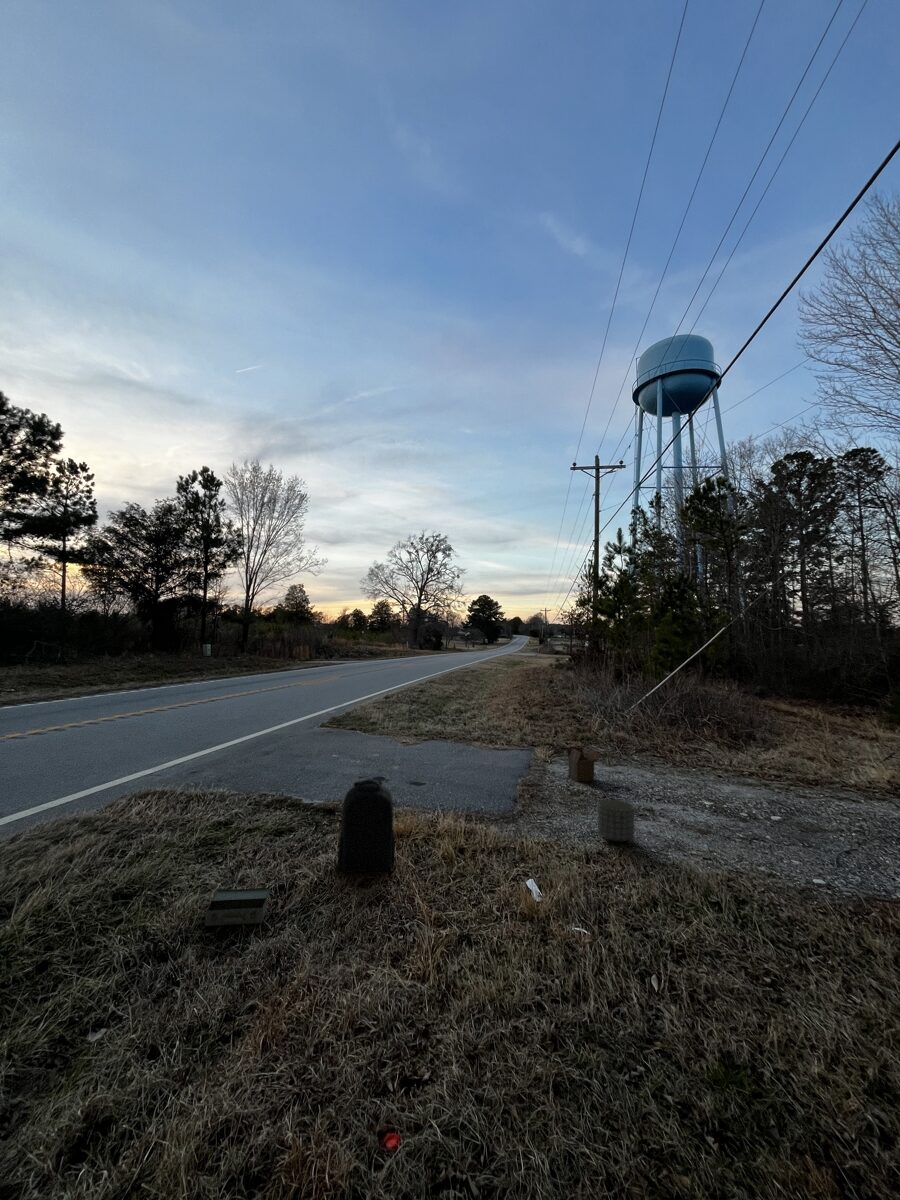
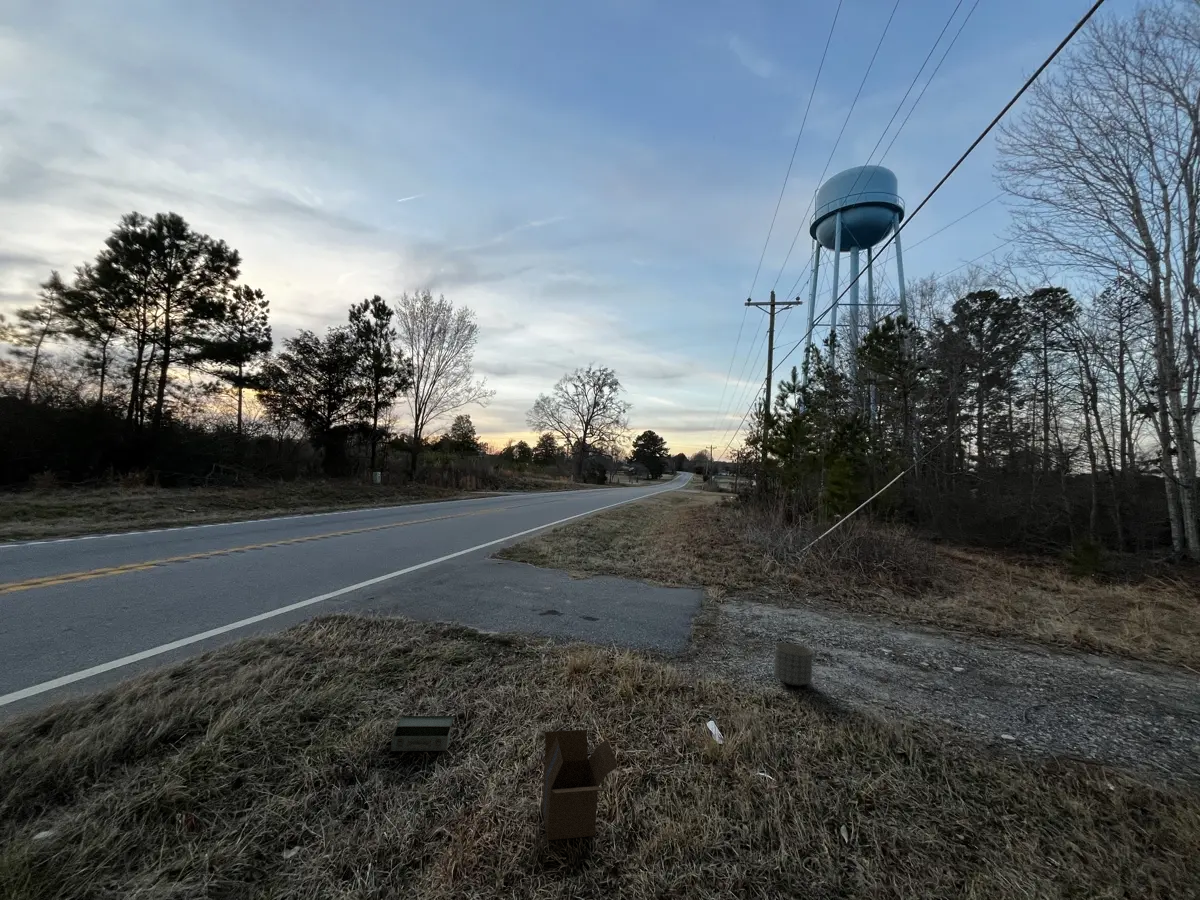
cardboard box: present [566,747,600,782] -> present [542,730,618,840]
backpack: present [337,779,395,872] -> none [517,613,574,704]

